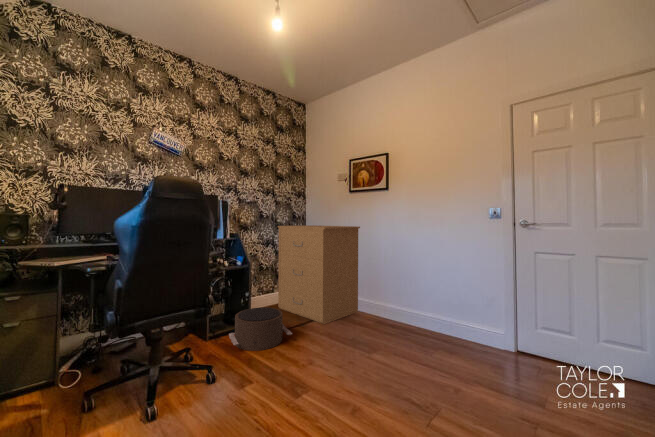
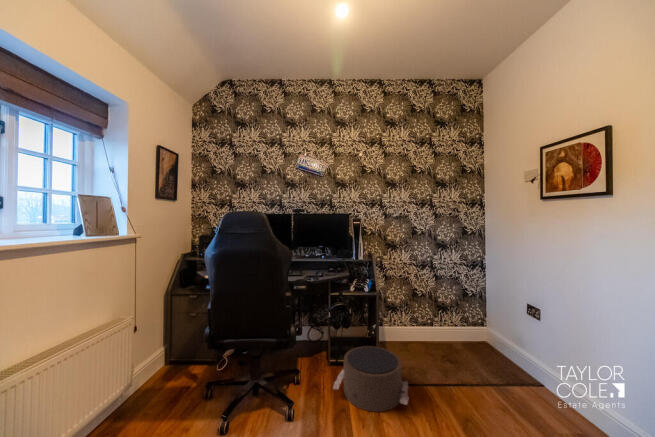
filing cabinet: present [278,225,360,324] -> none [431,245,566,405]

